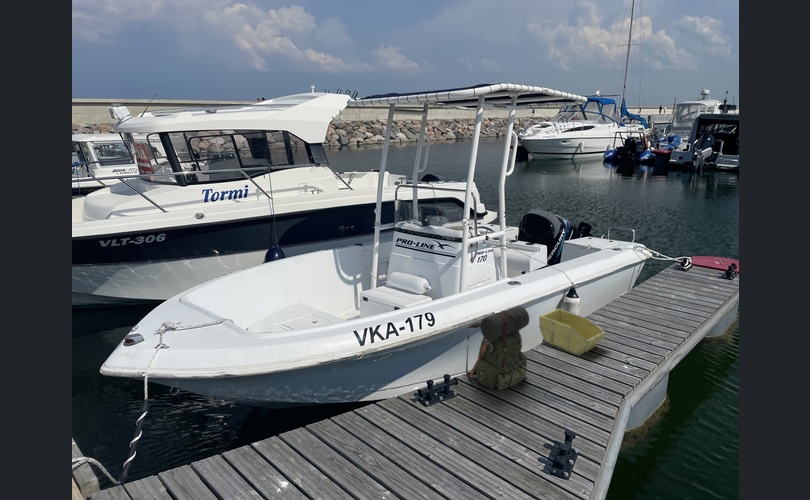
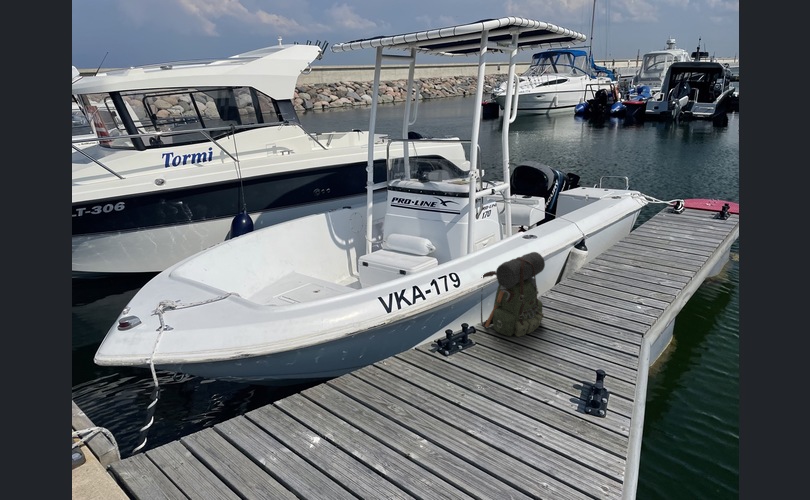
storage bin: present [539,309,605,355] -> none [548,255,616,301]

